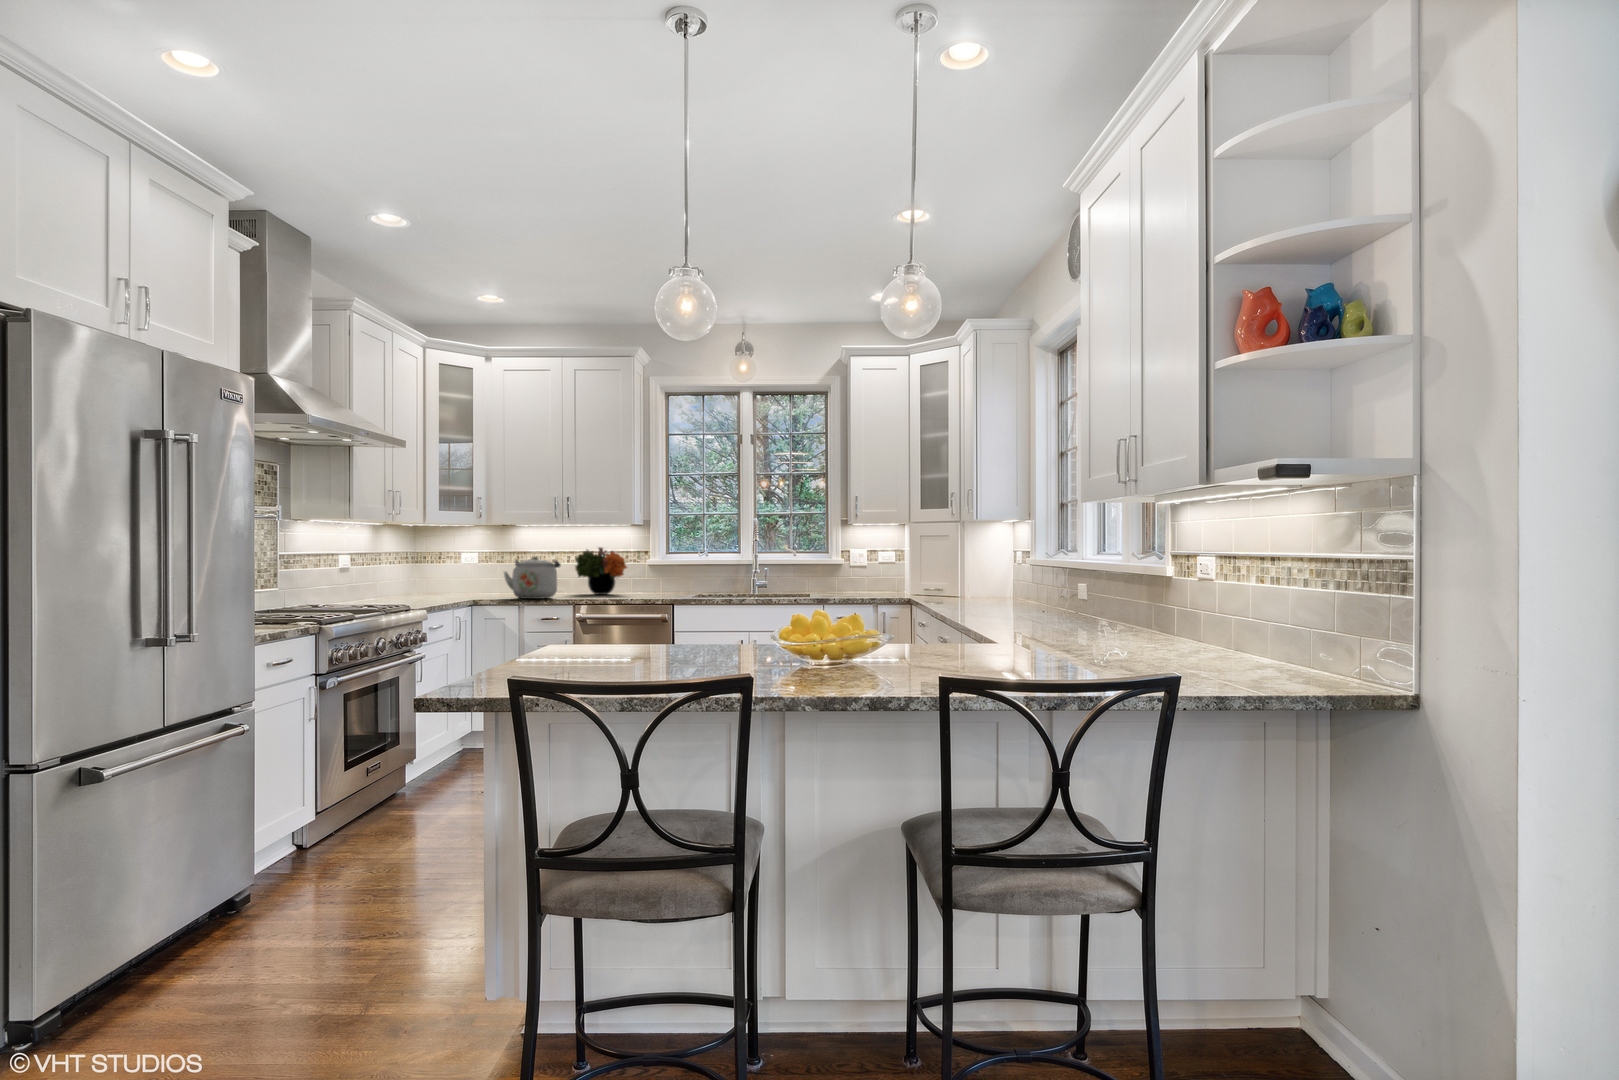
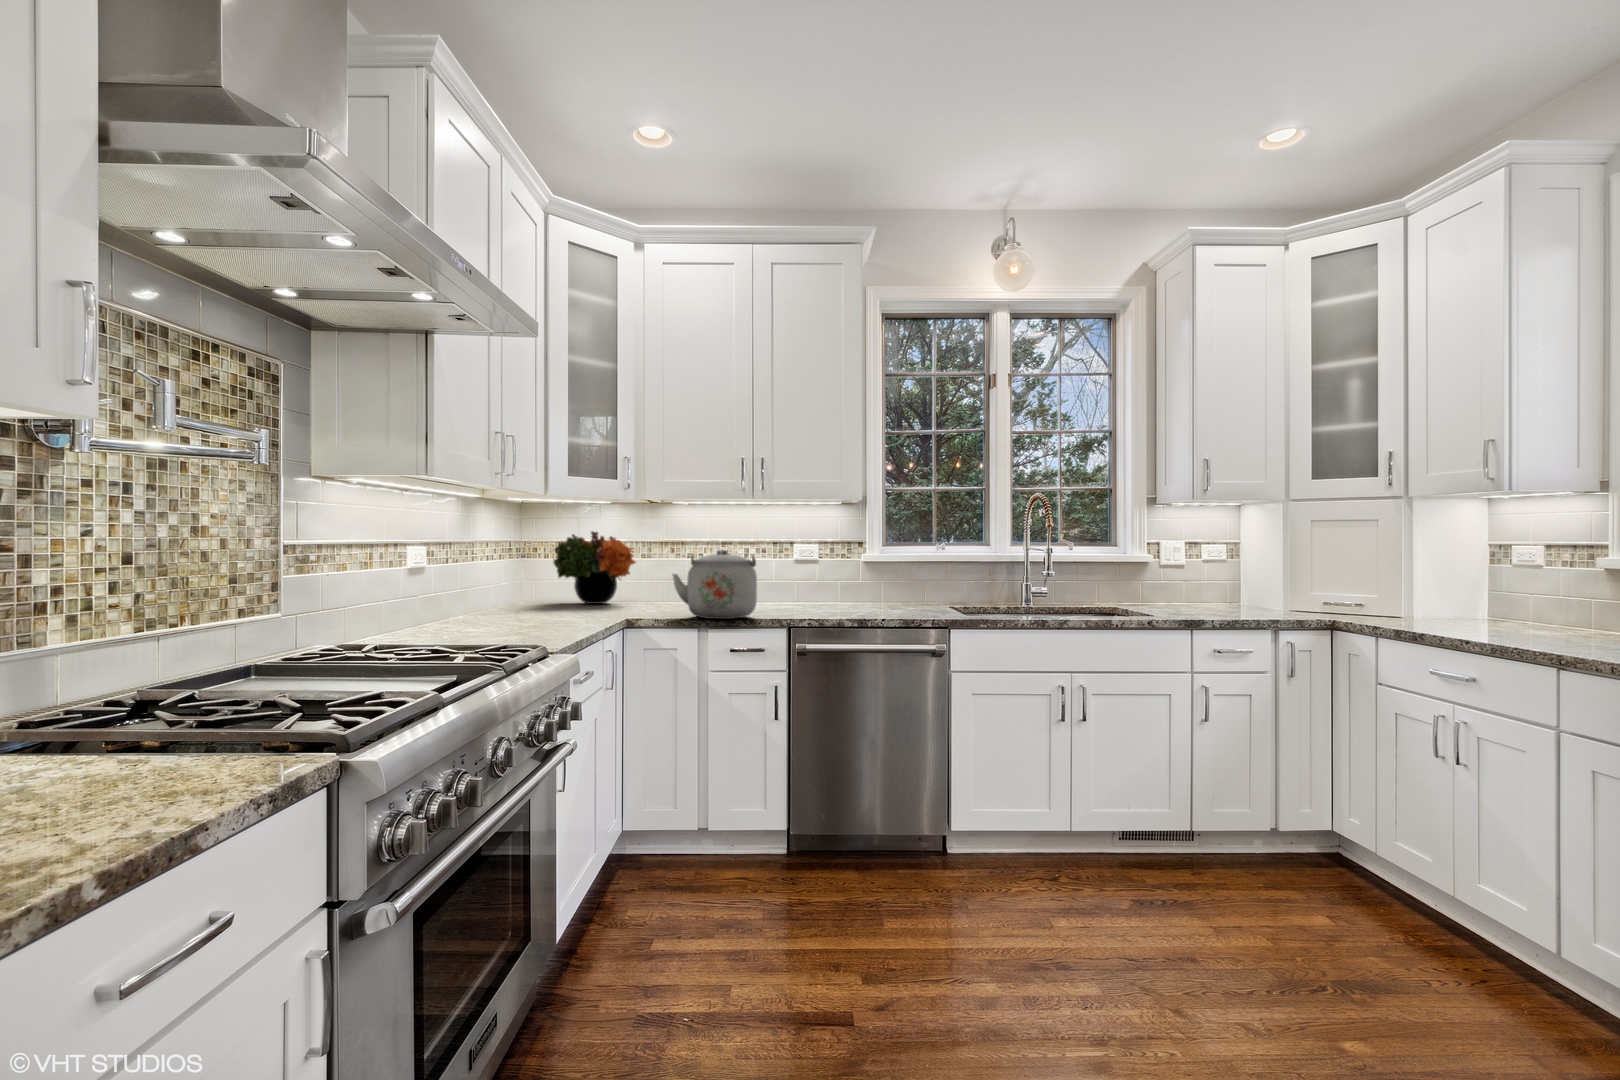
flower arrangement: present [575,547,627,595] -> present [554,531,636,604]

